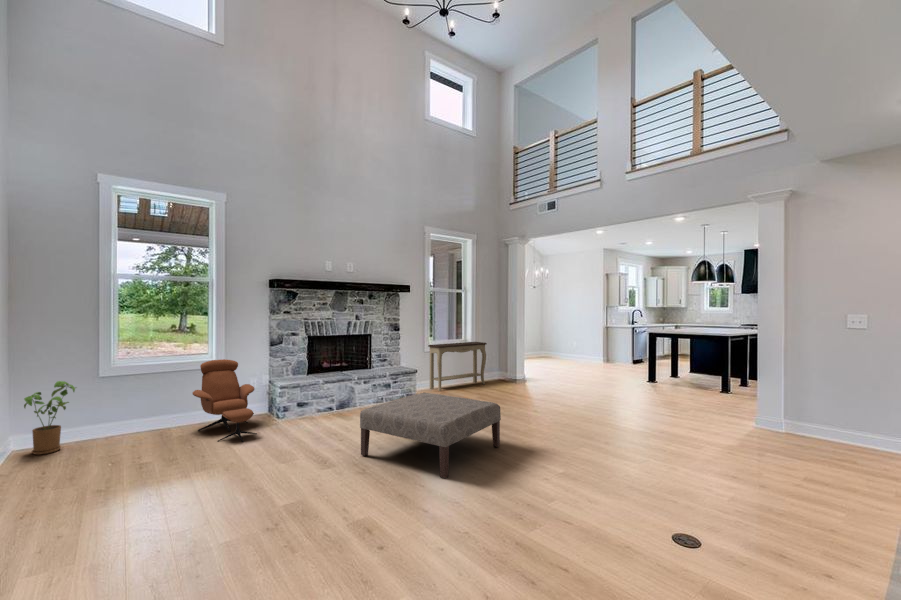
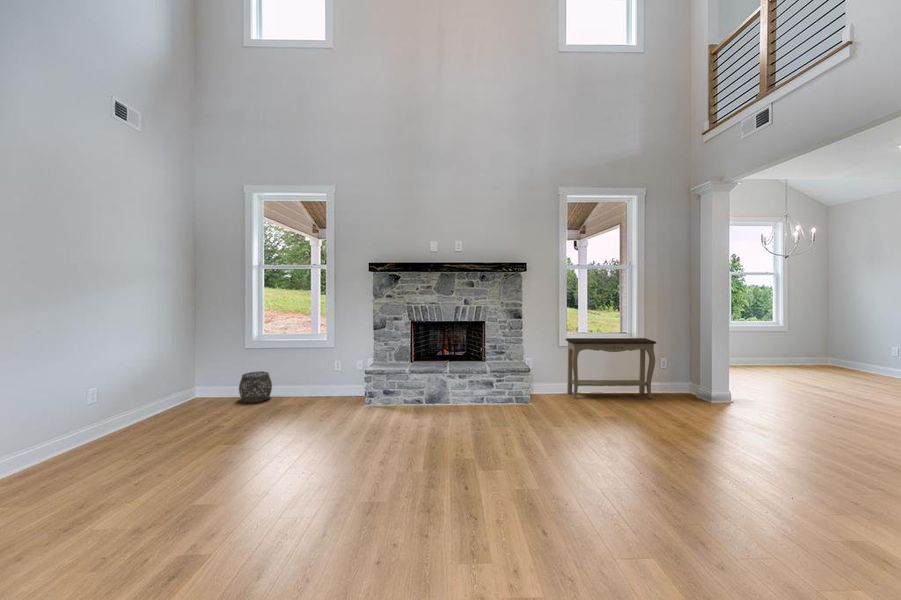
lounge chair: present [193,359,257,442] -> none [293,339,348,422]
house plant: present [24,381,75,455] -> none [194,348,229,401]
ottoman: present [360,392,501,478] -> none [352,405,516,536]
woven basket: none [106,404,152,444] -> present [239,371,272,402]

